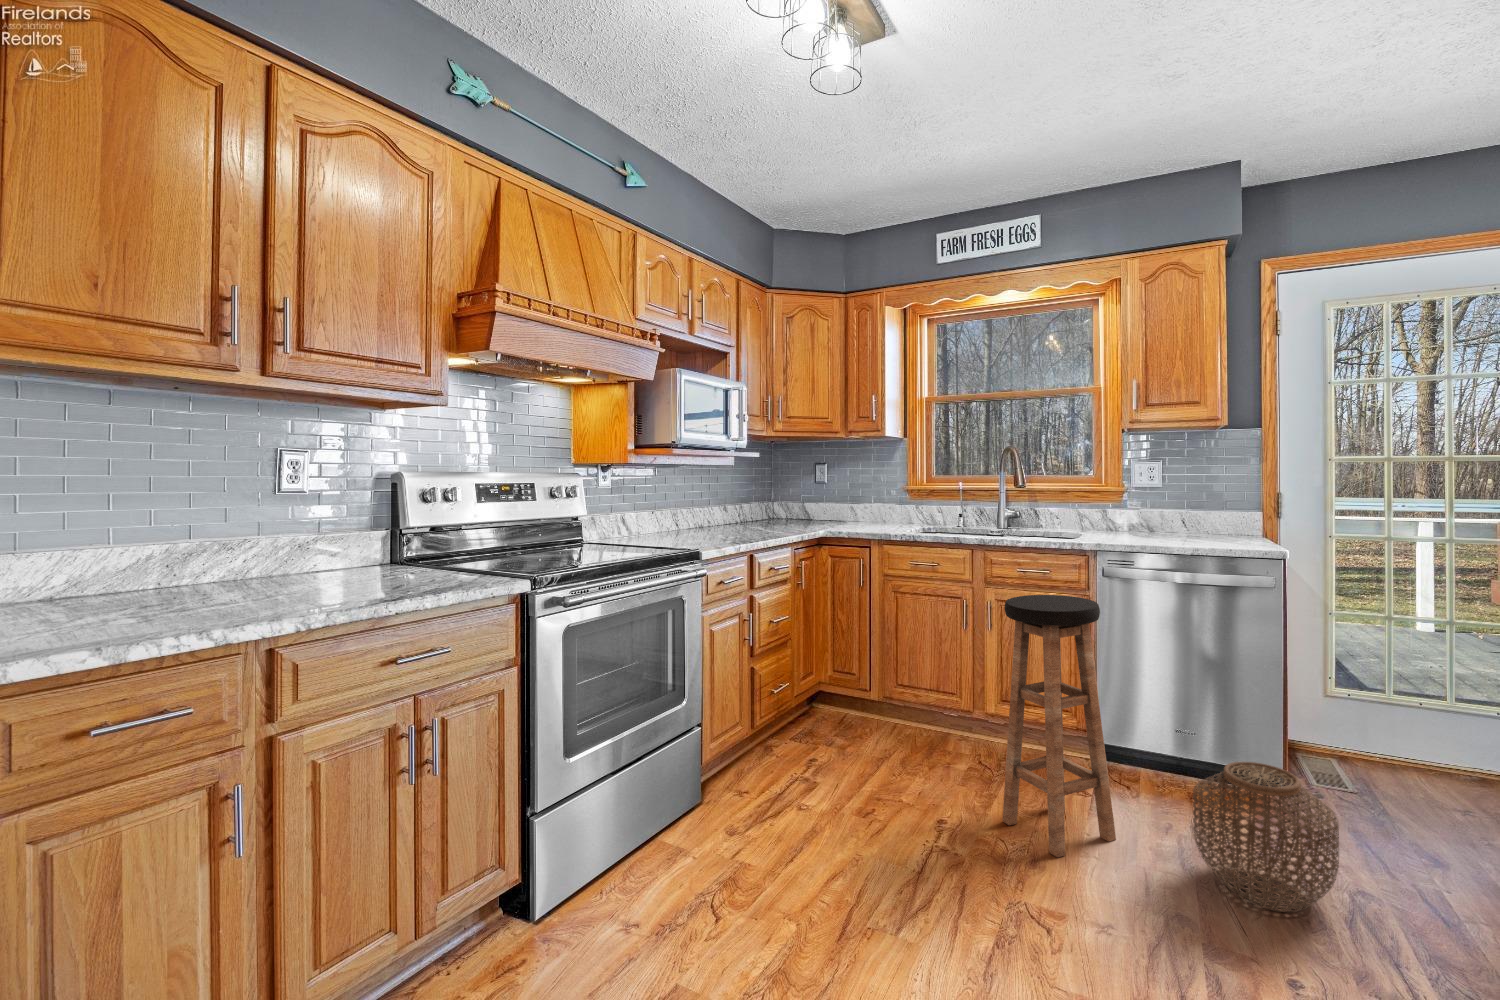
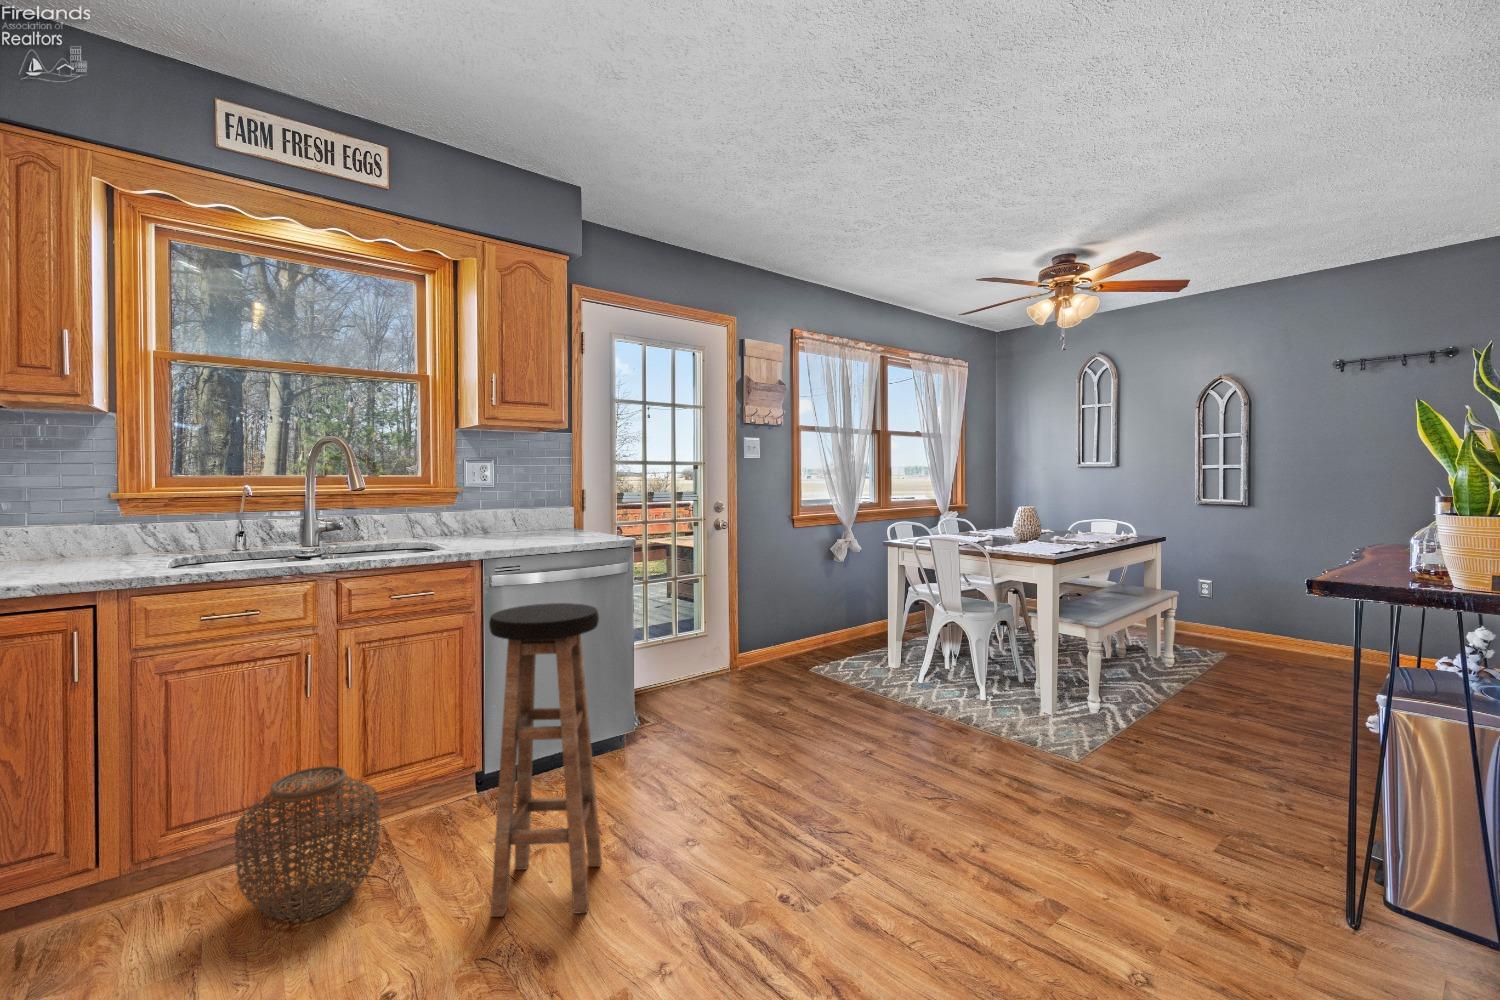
woven basket: present [1193,762,1339,912] -> present [235,766,380,921]

